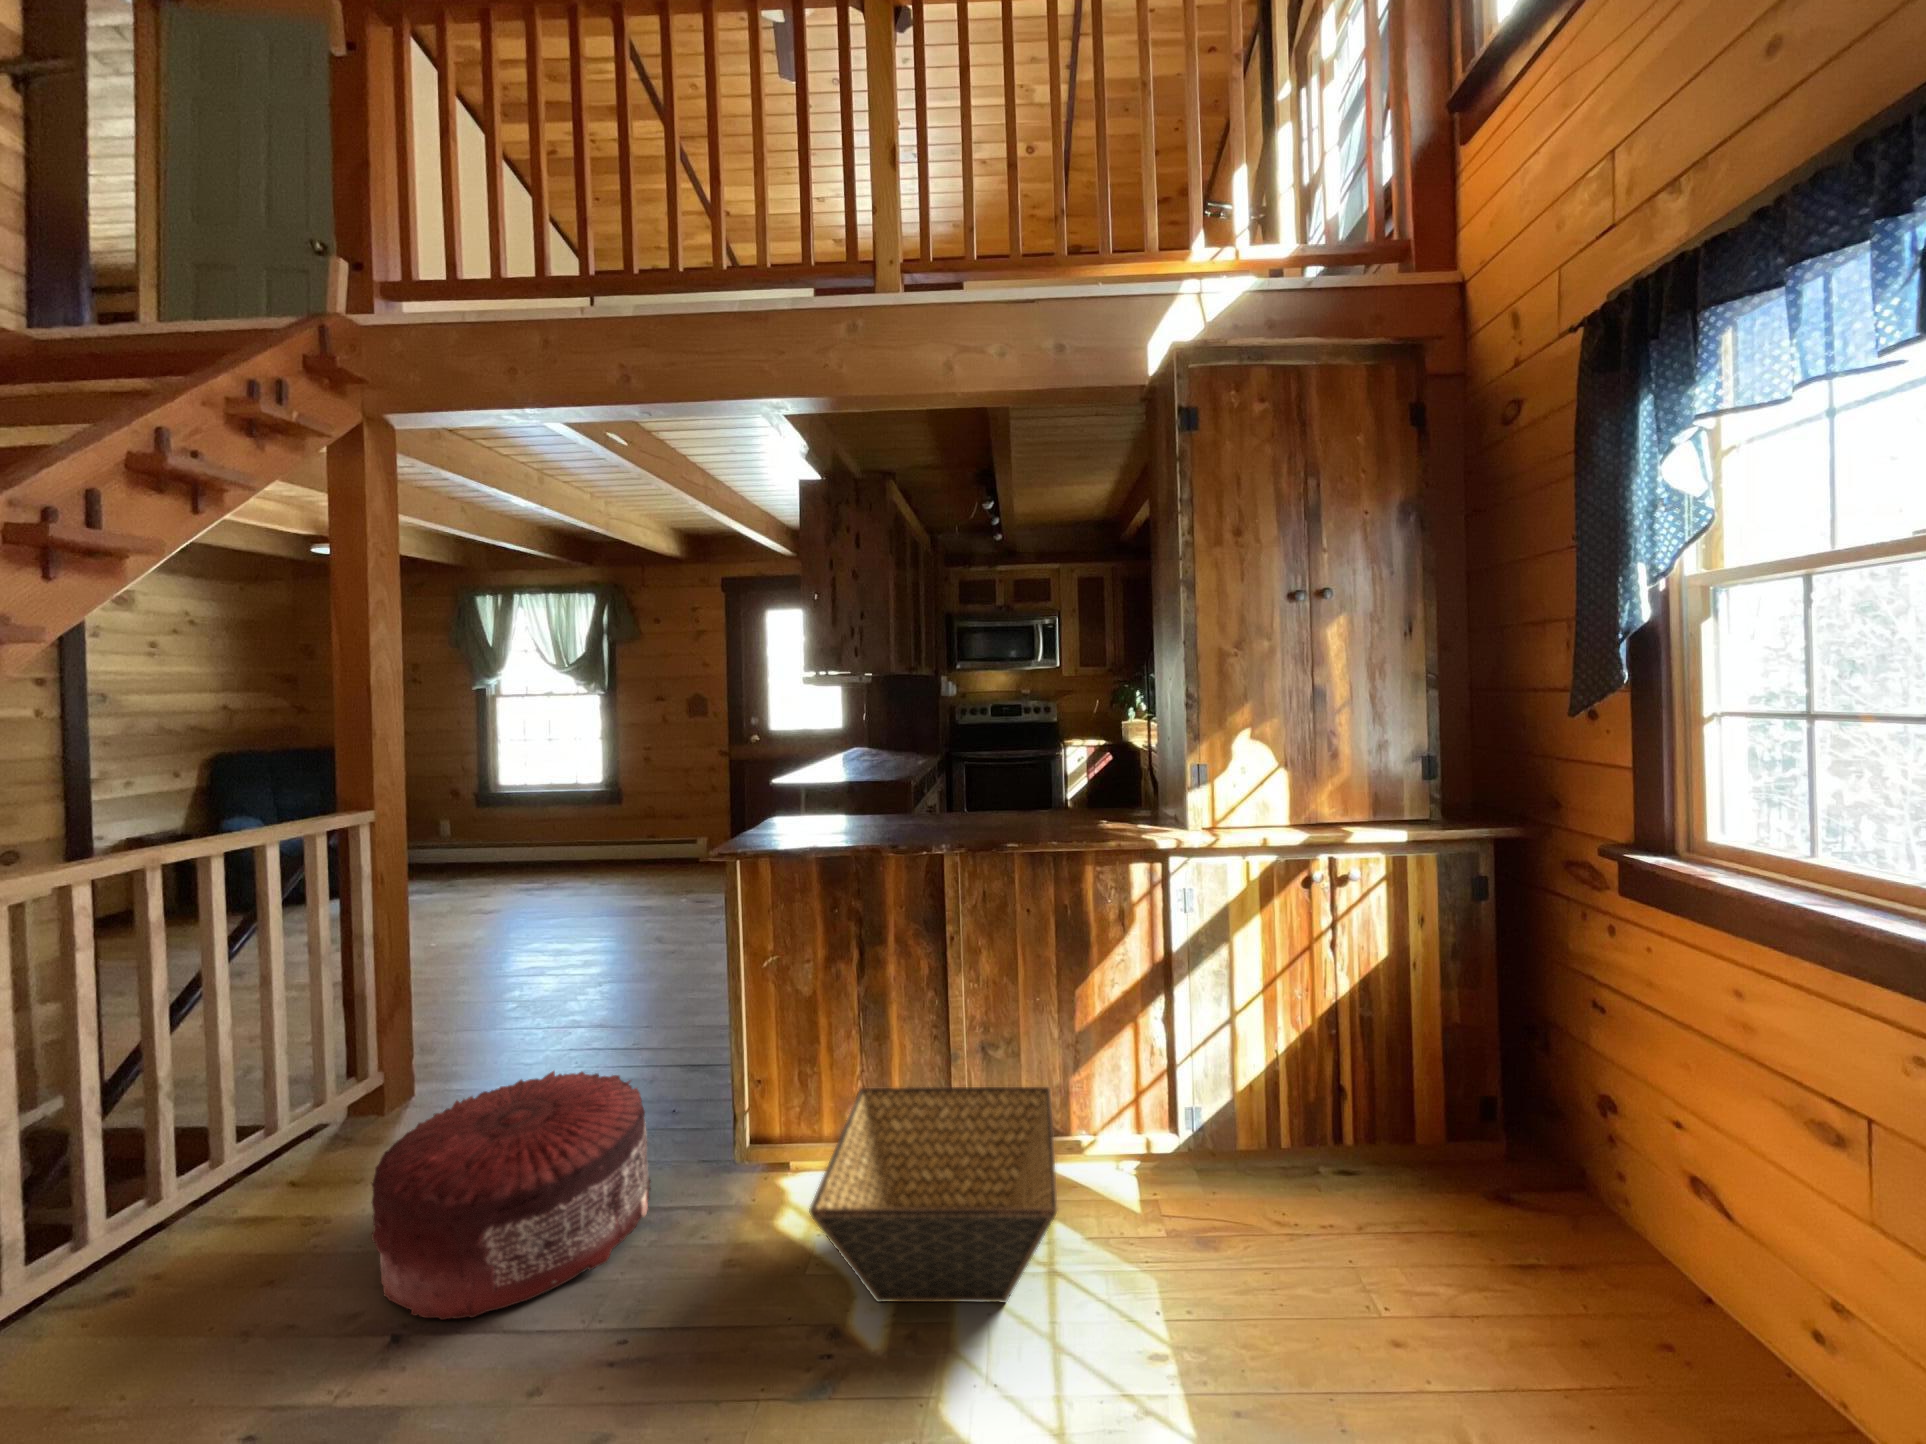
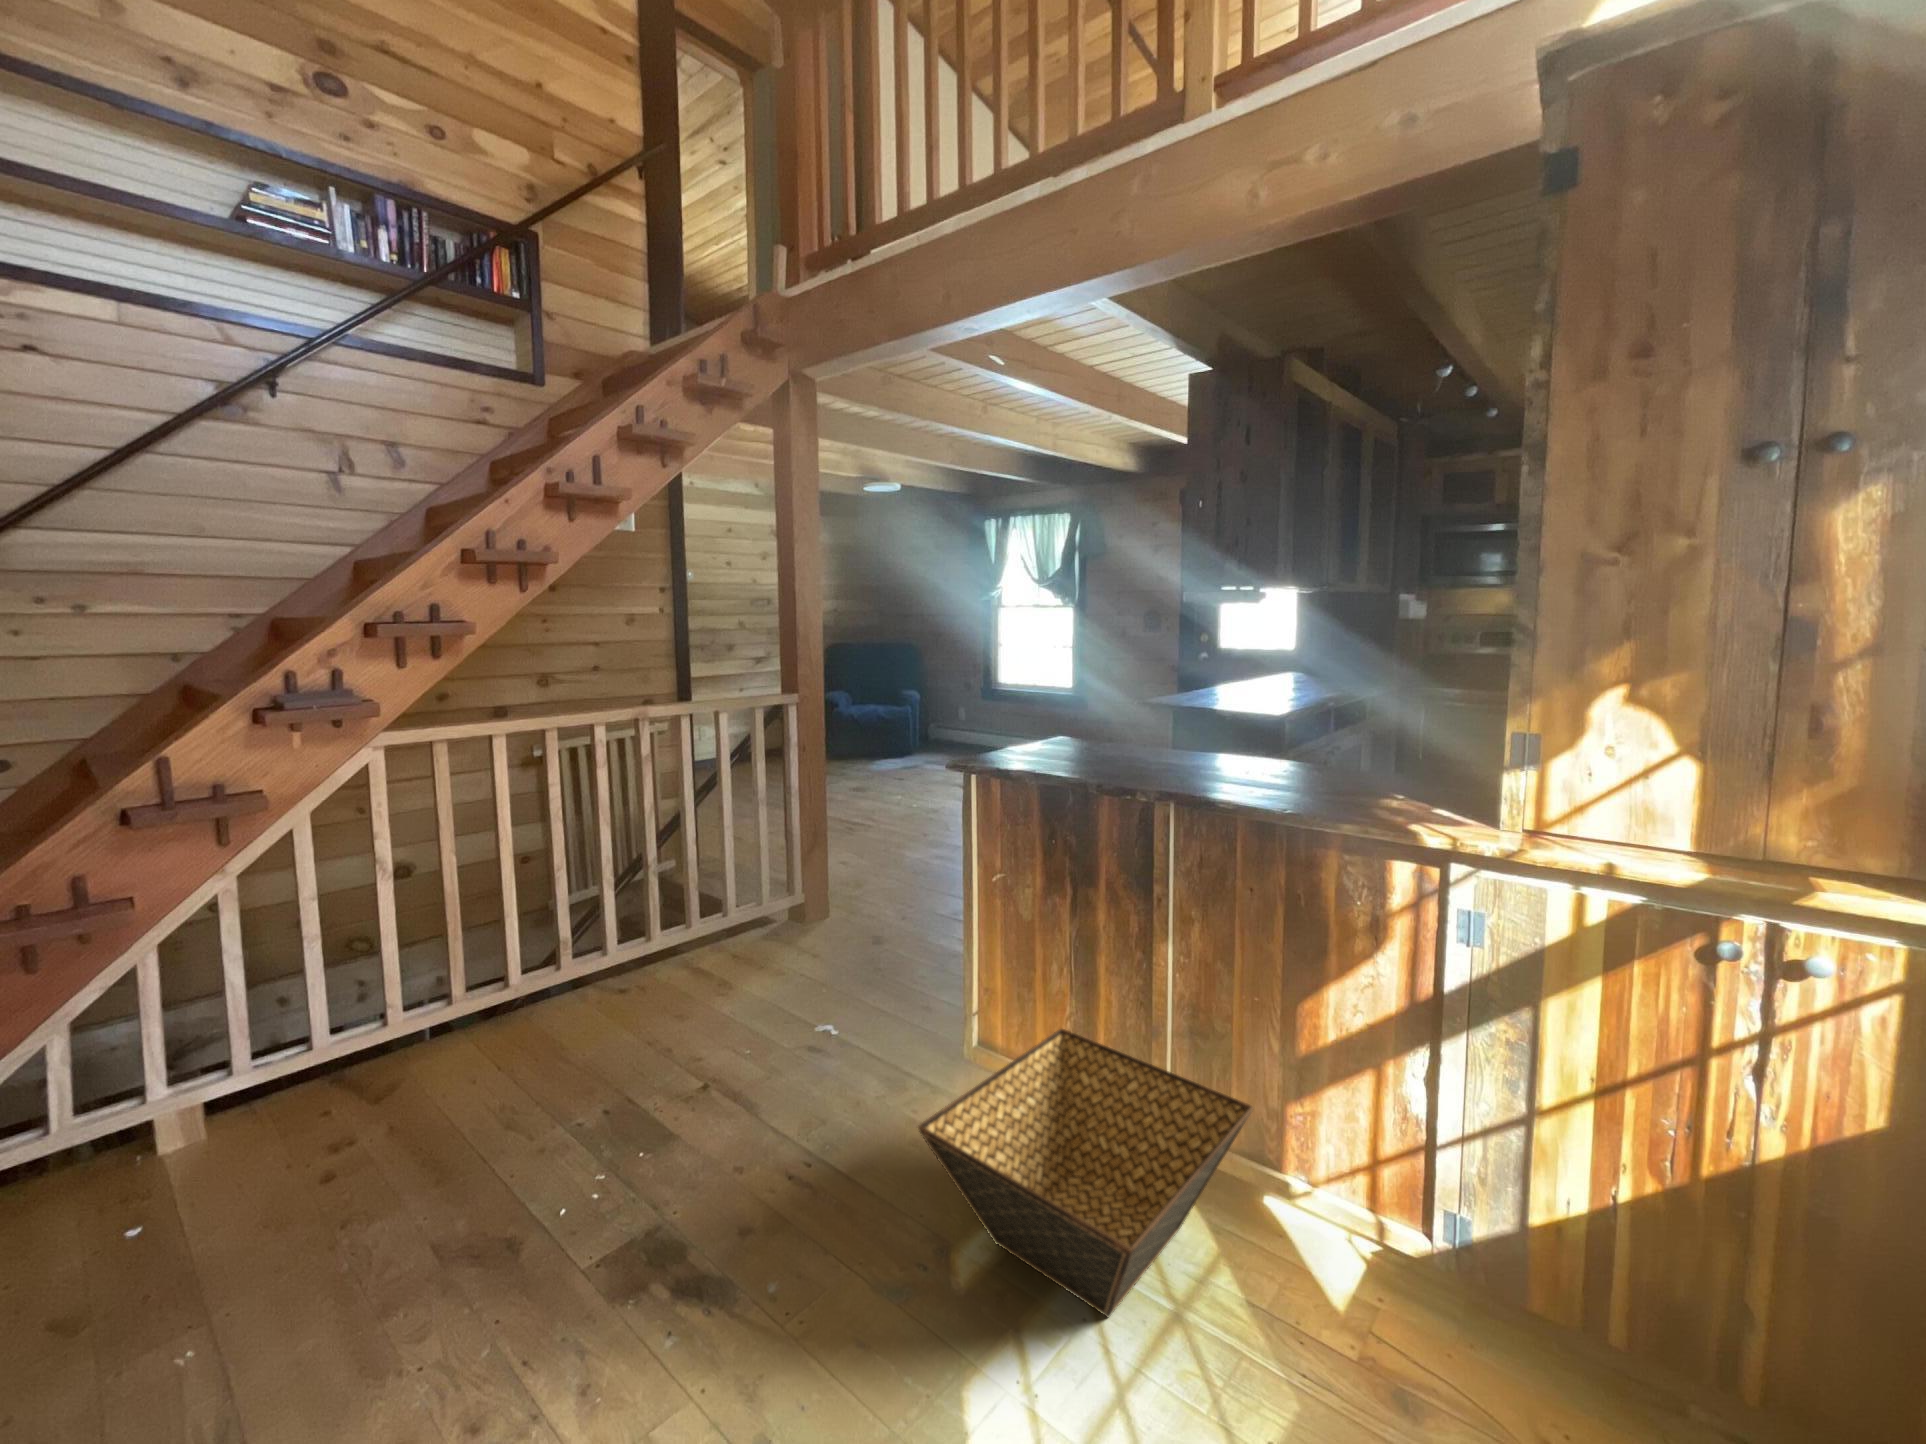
pouf: present [372,1071,651,1320] -> none [704,925,914,1098]

